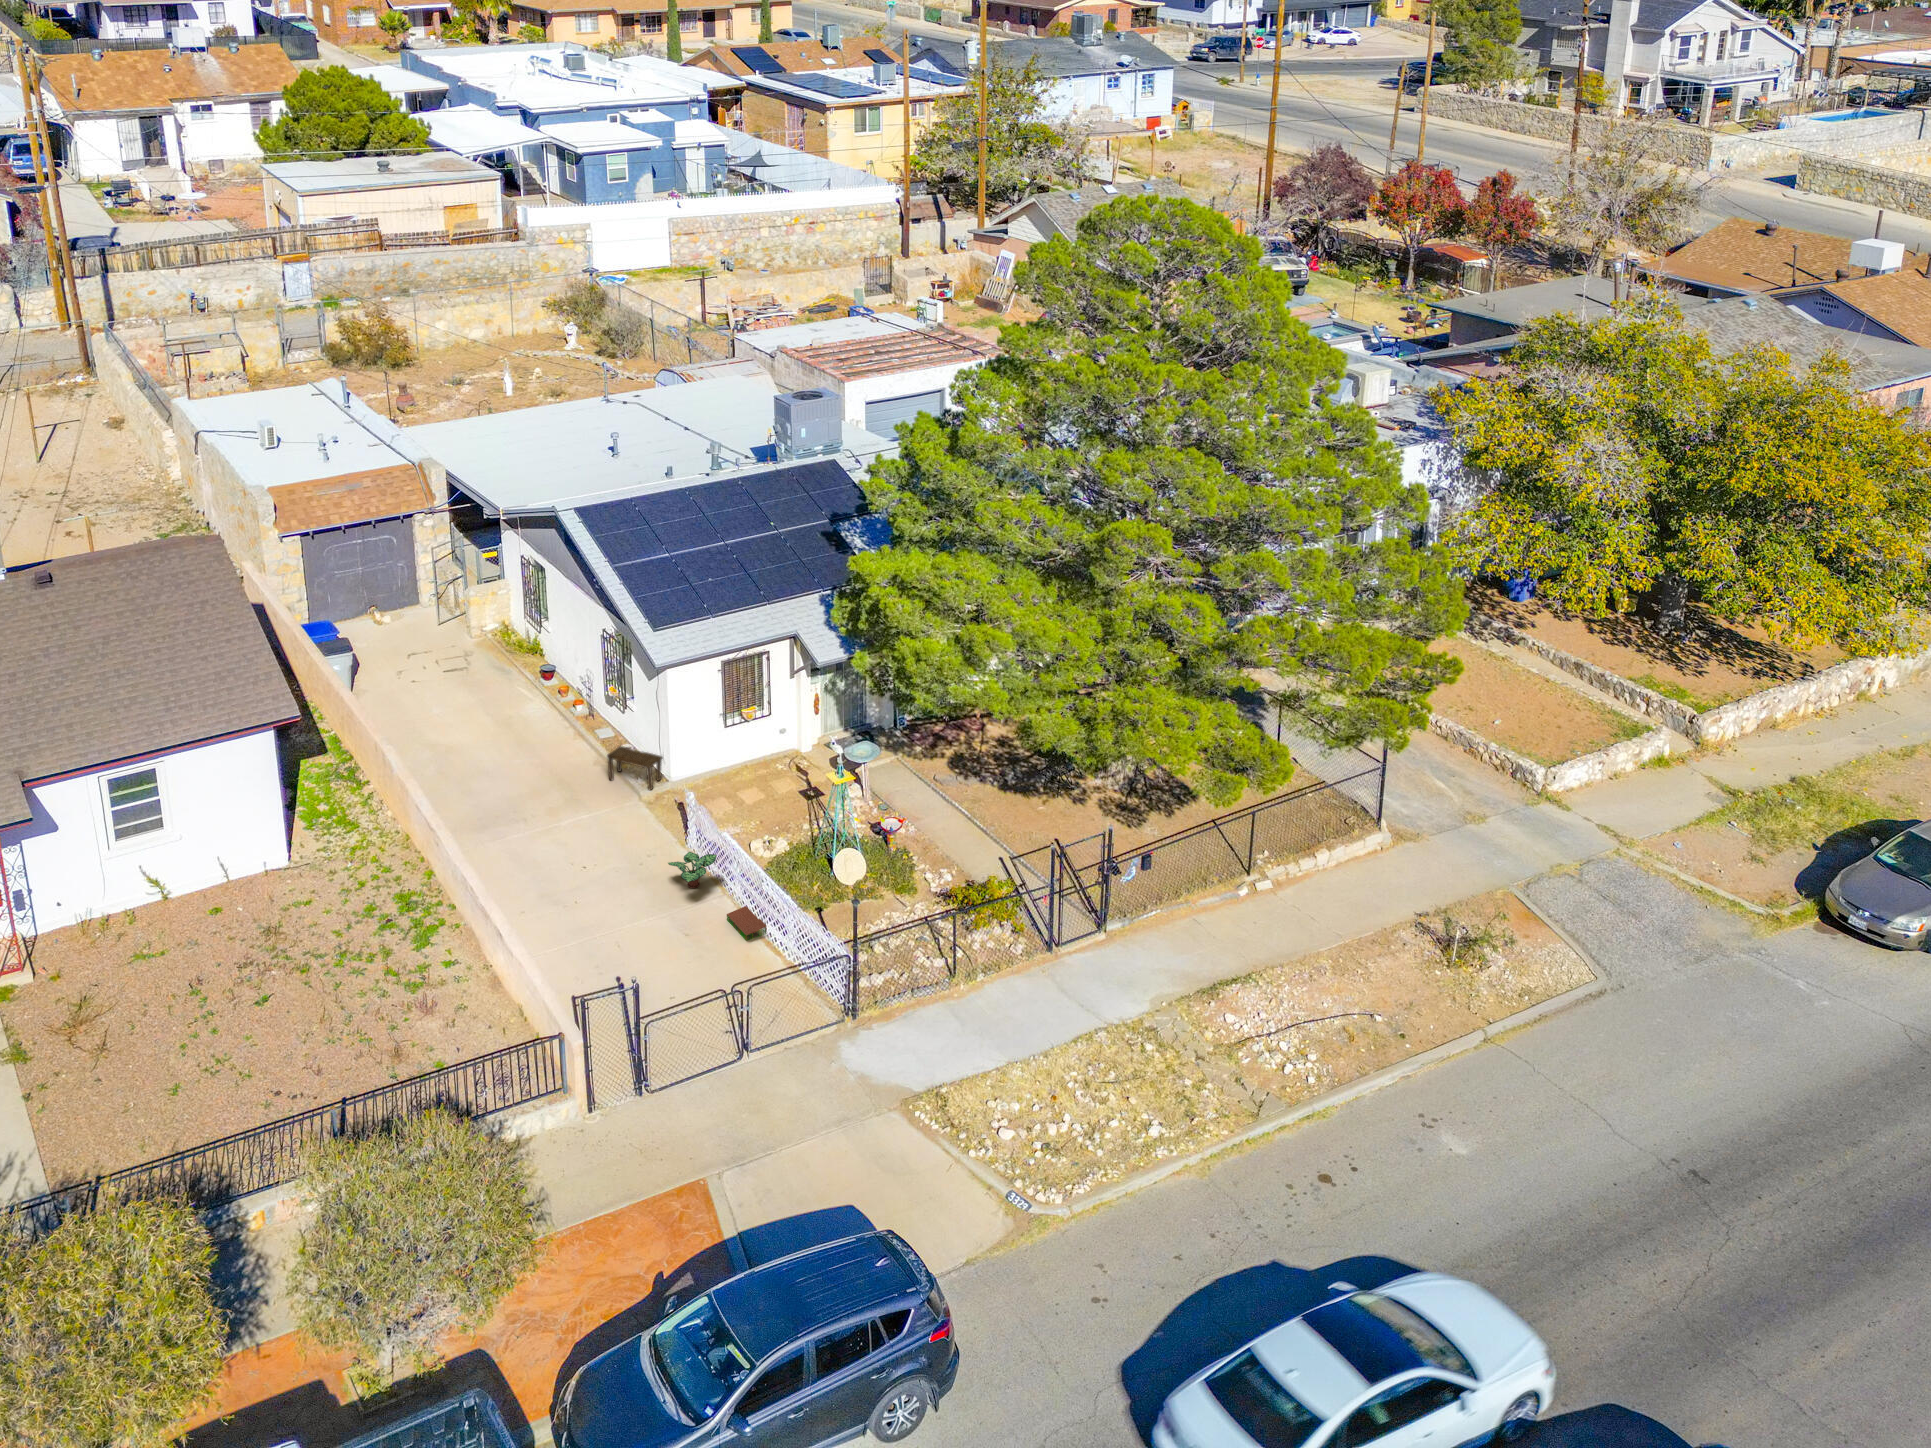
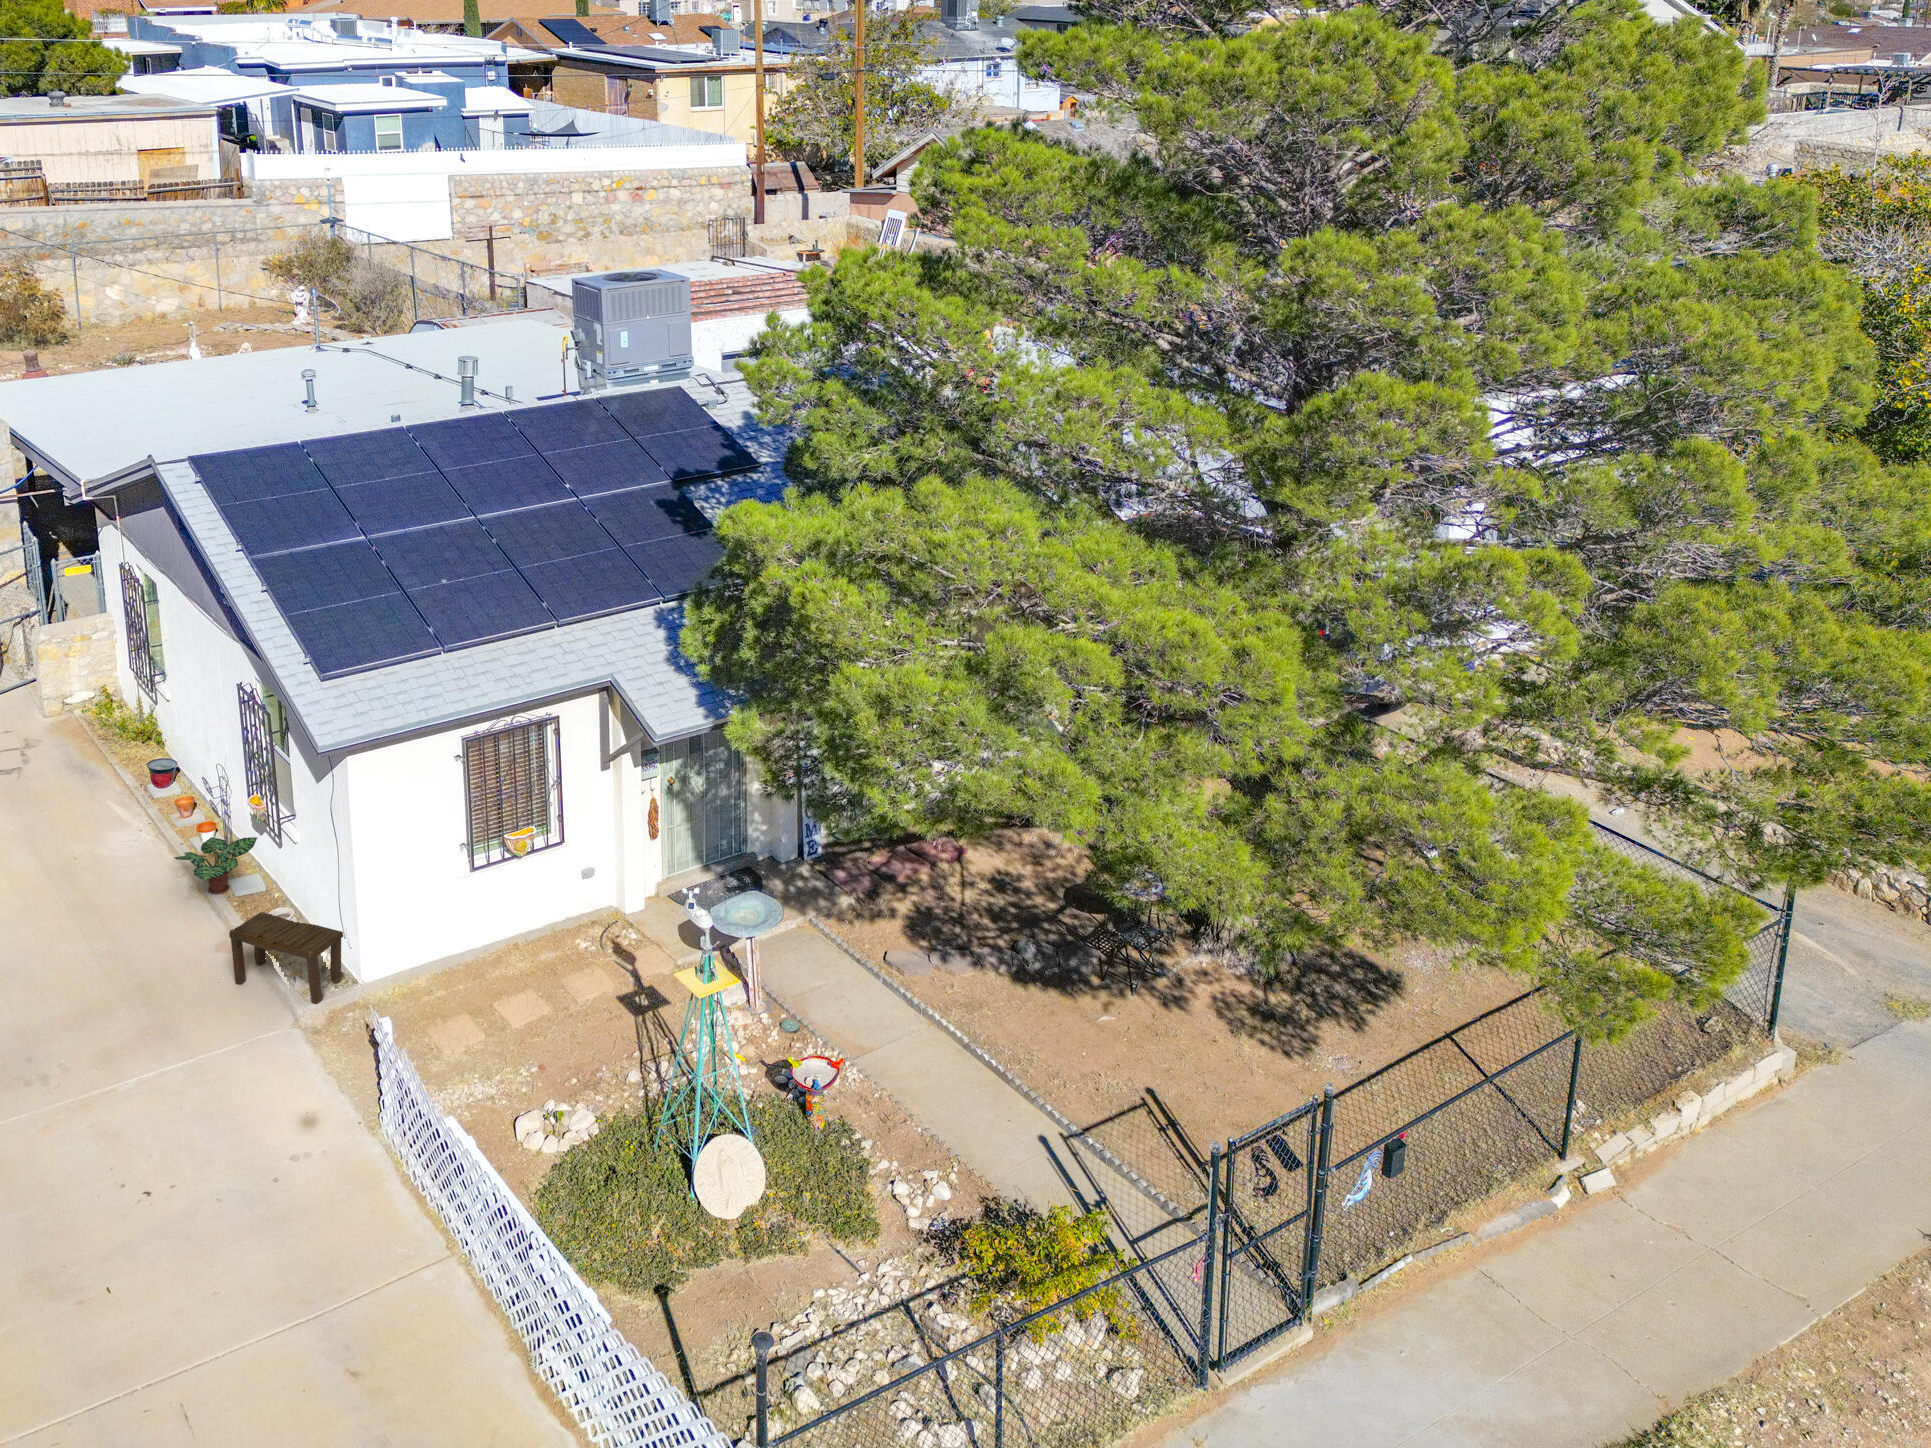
potted plant: present [668,852,717,888] -> present [174,837,257,894]
storage bin: present [727,906,767,940] -> none [443,1296,538,1398]

